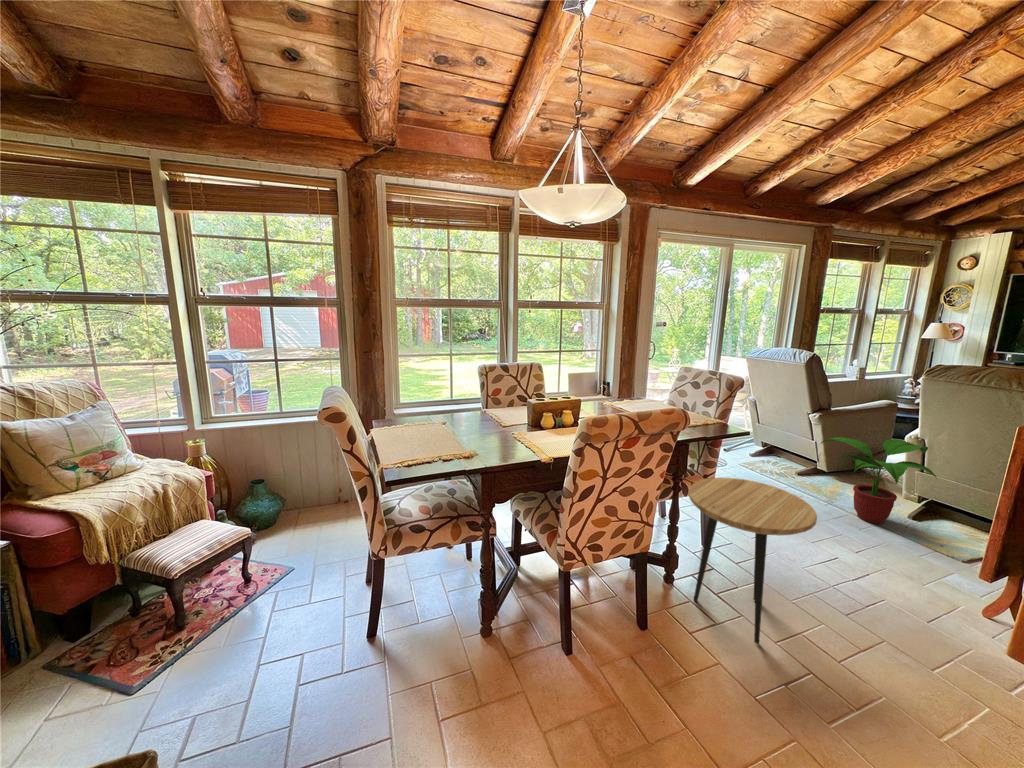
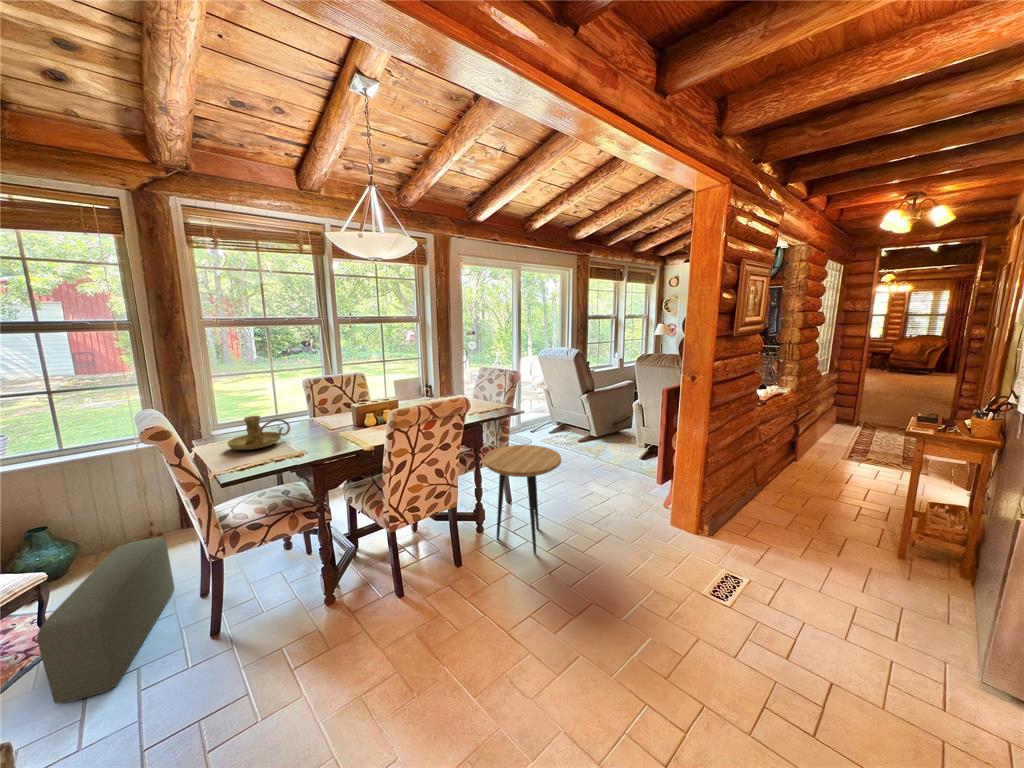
candle holder: none [400,402,462,439] -> present [228,416,290,450]
potted plant: present [821,437,937,524] -> none [584,406,646,465]
pouf: none [225,512,346,671] -> present [38,538,174,704]

